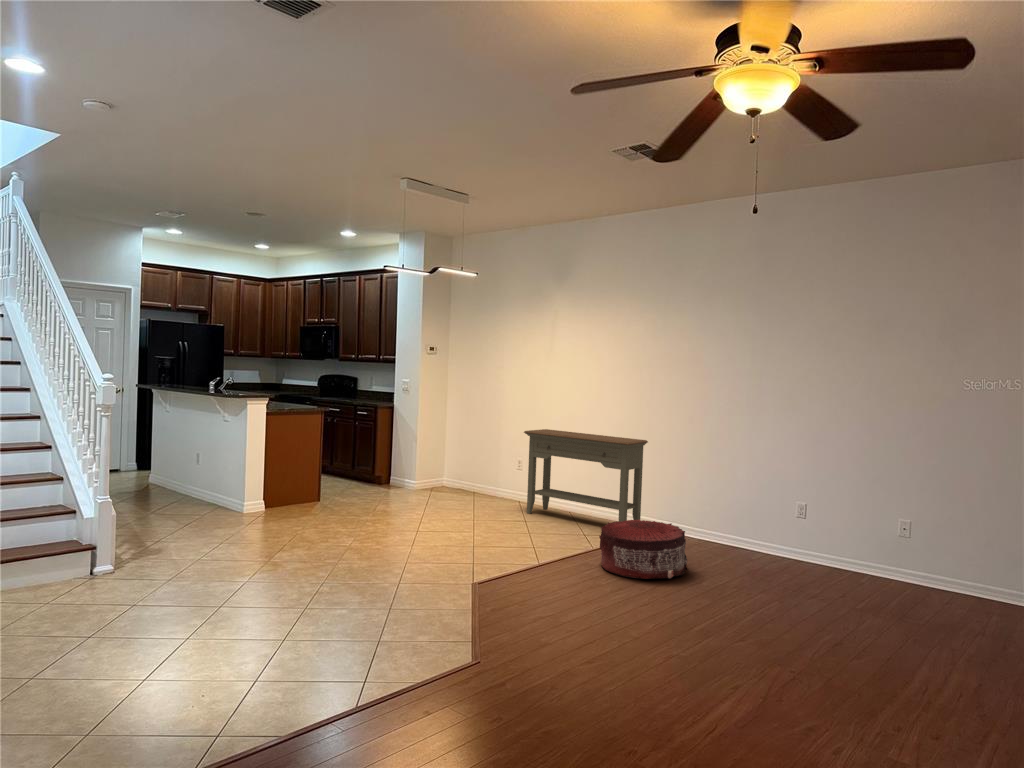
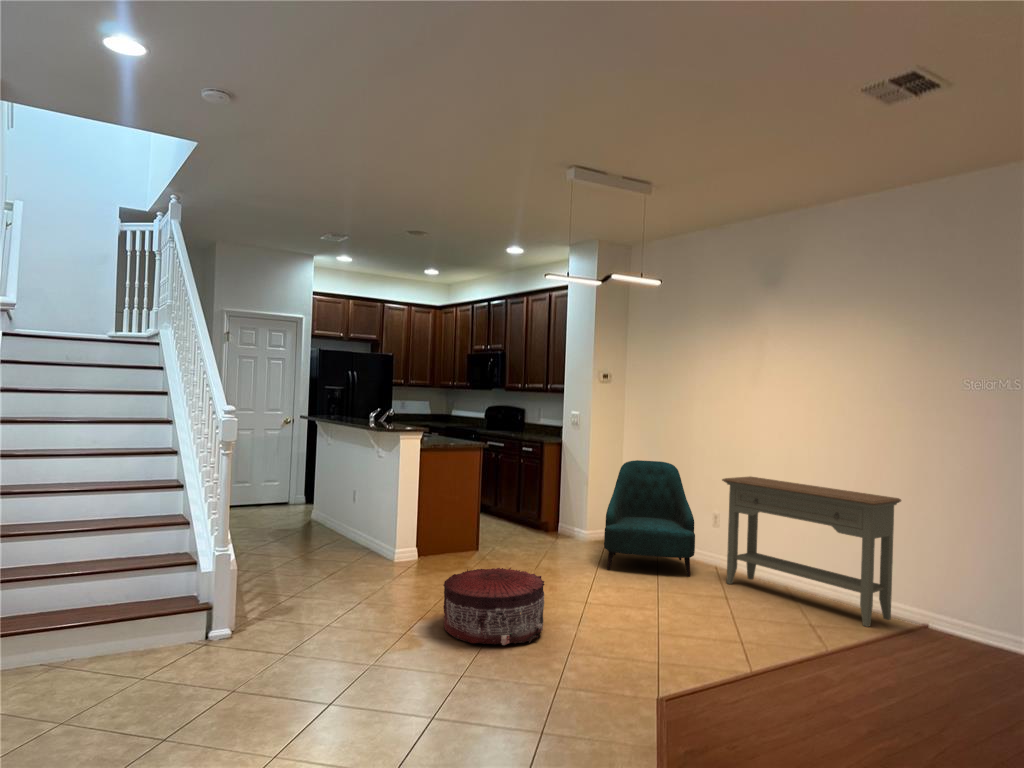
armchair: none [430,420,503,510] -> present [604,460,695,577]
pouf: present [599,519,688,579] -> present [443,568,544,645]

